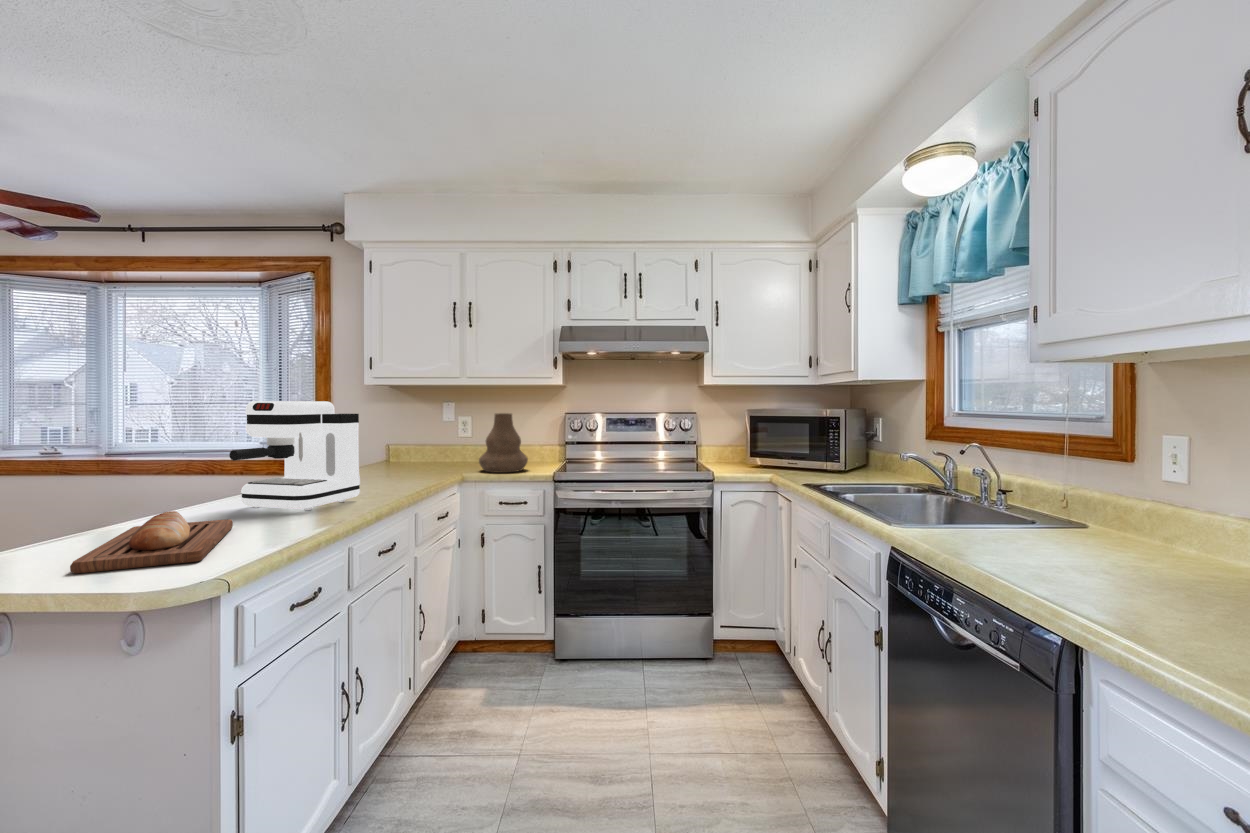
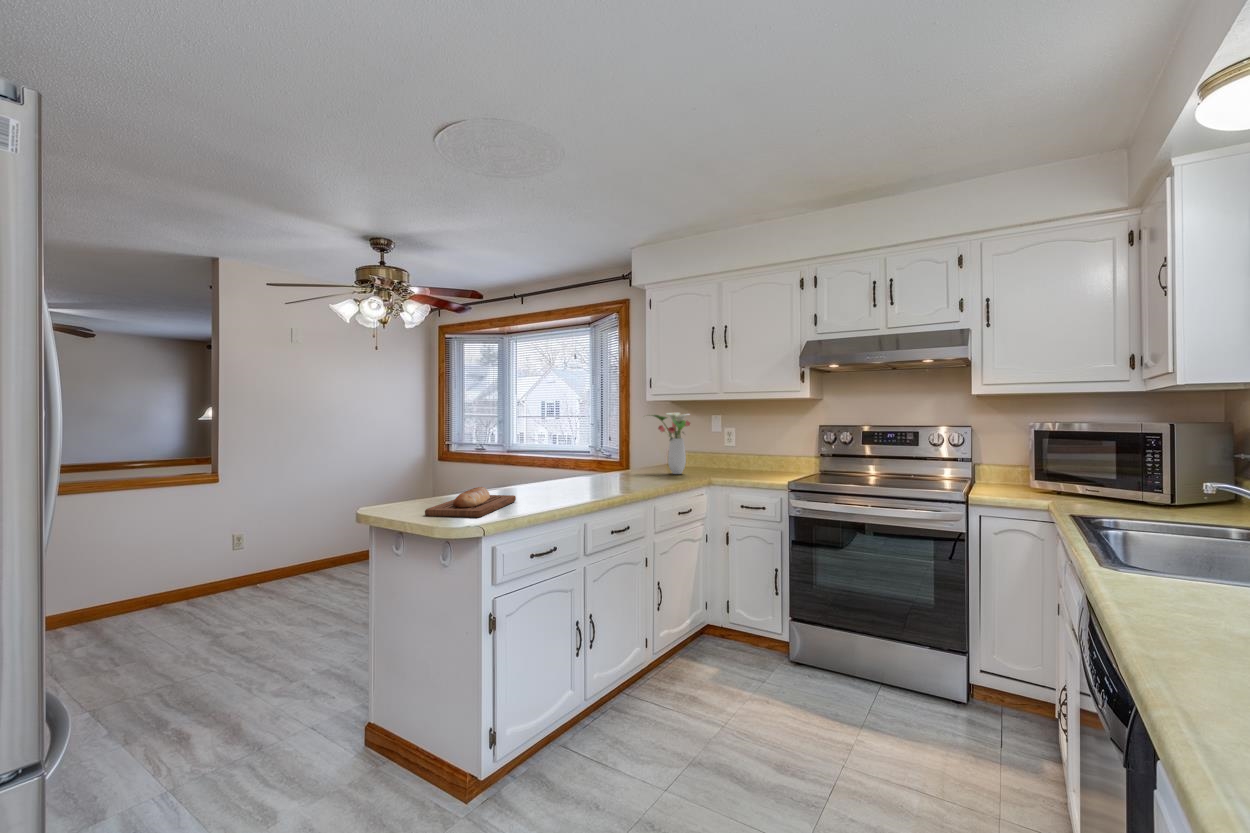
flower arrangement: none [372,398,433,472] -> present [652,413,690,474]
coffee maker: present [229,401,360,510] -> none [523,416,608,495]
vase: present [479,413,528,473] -> none [728,425,773,479]

